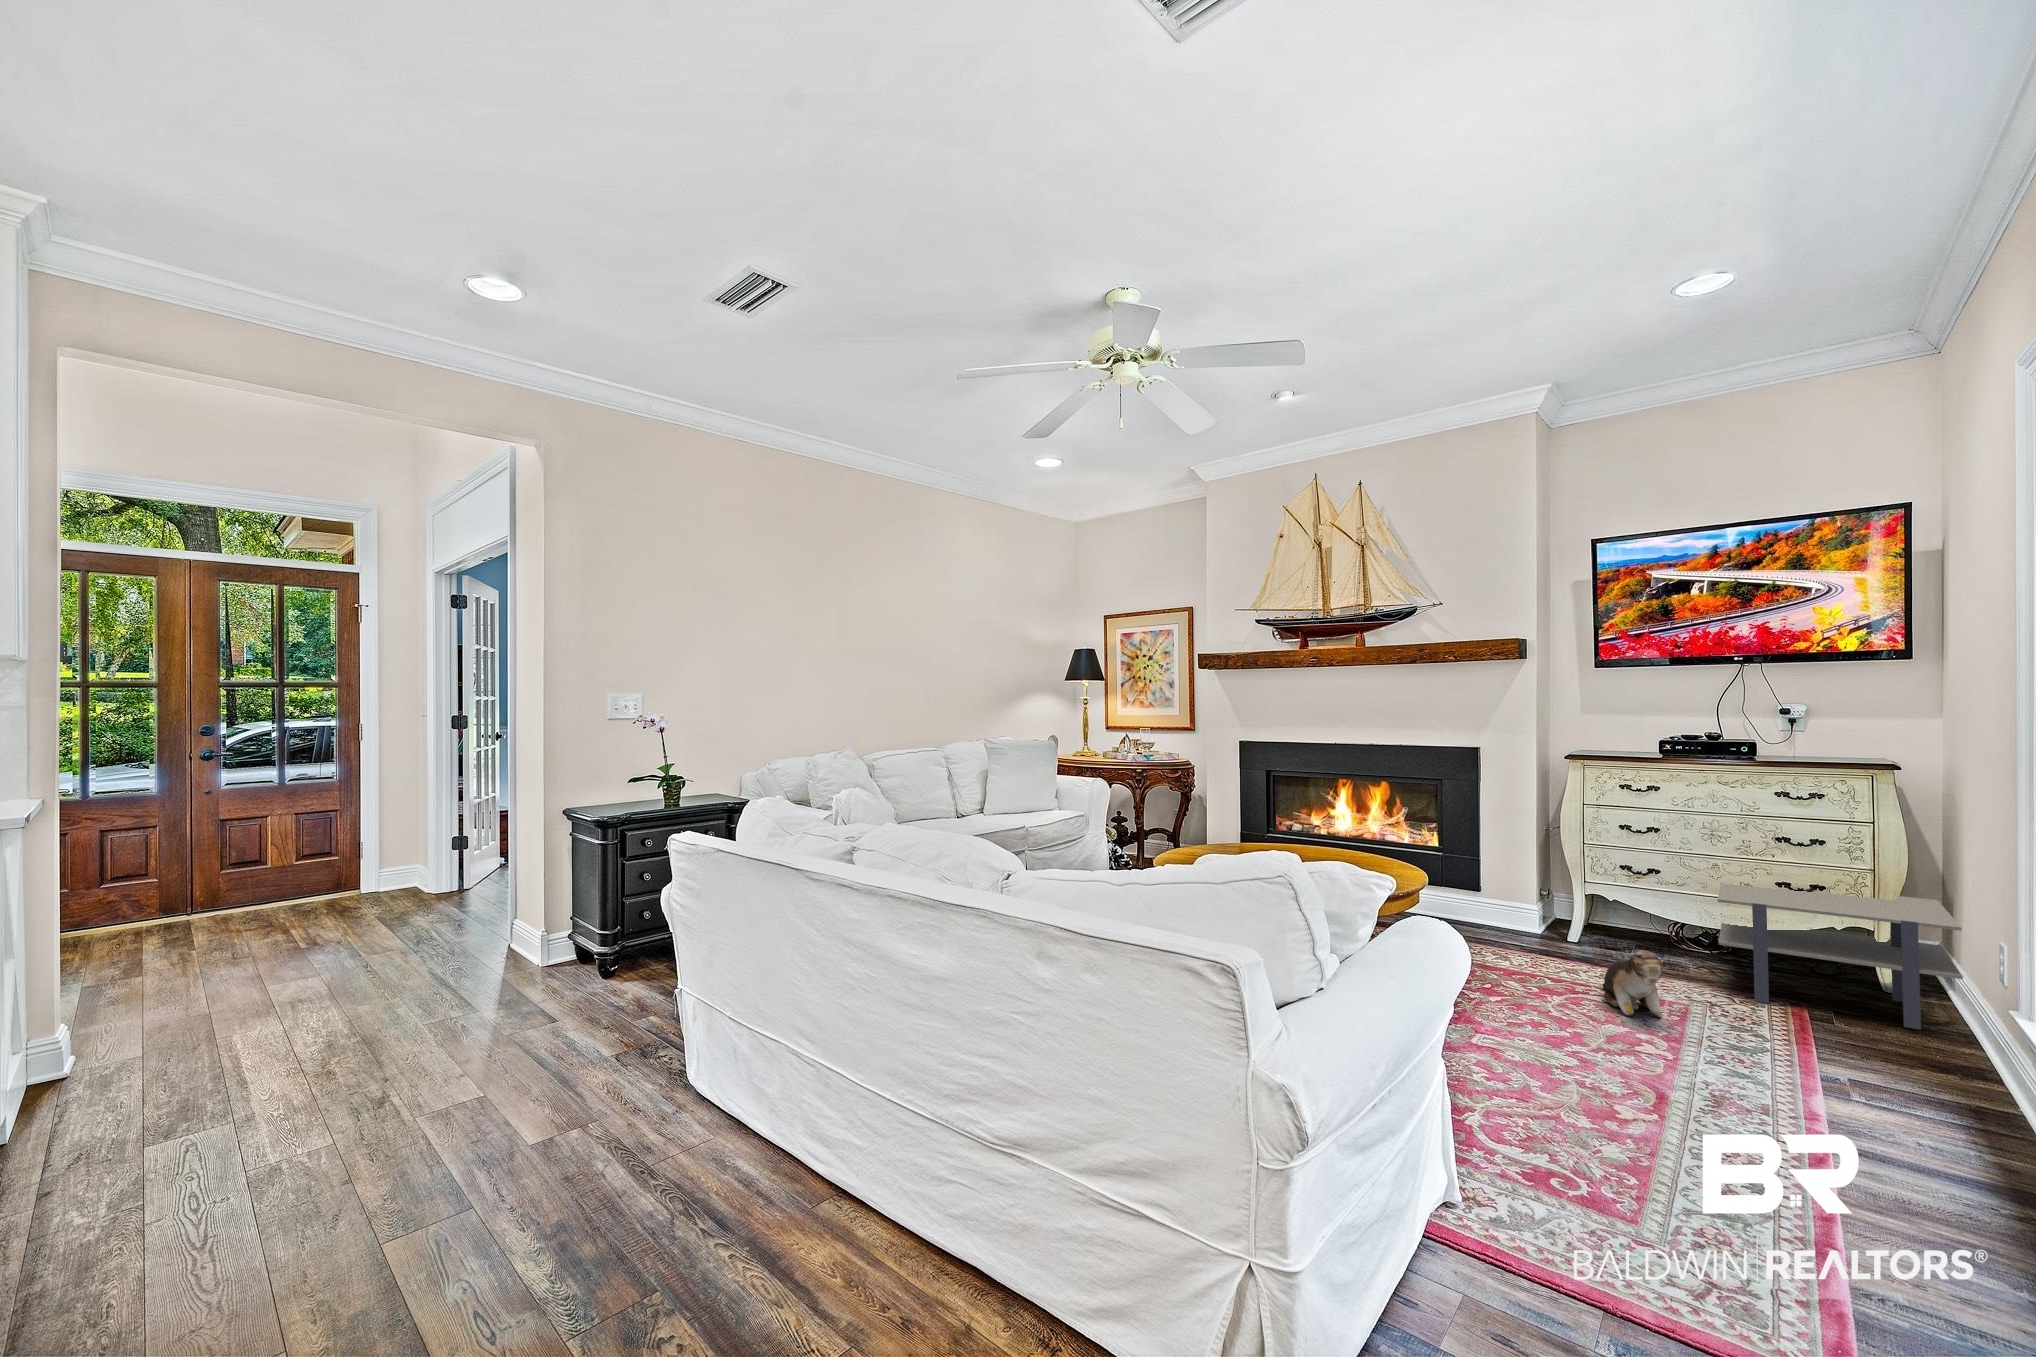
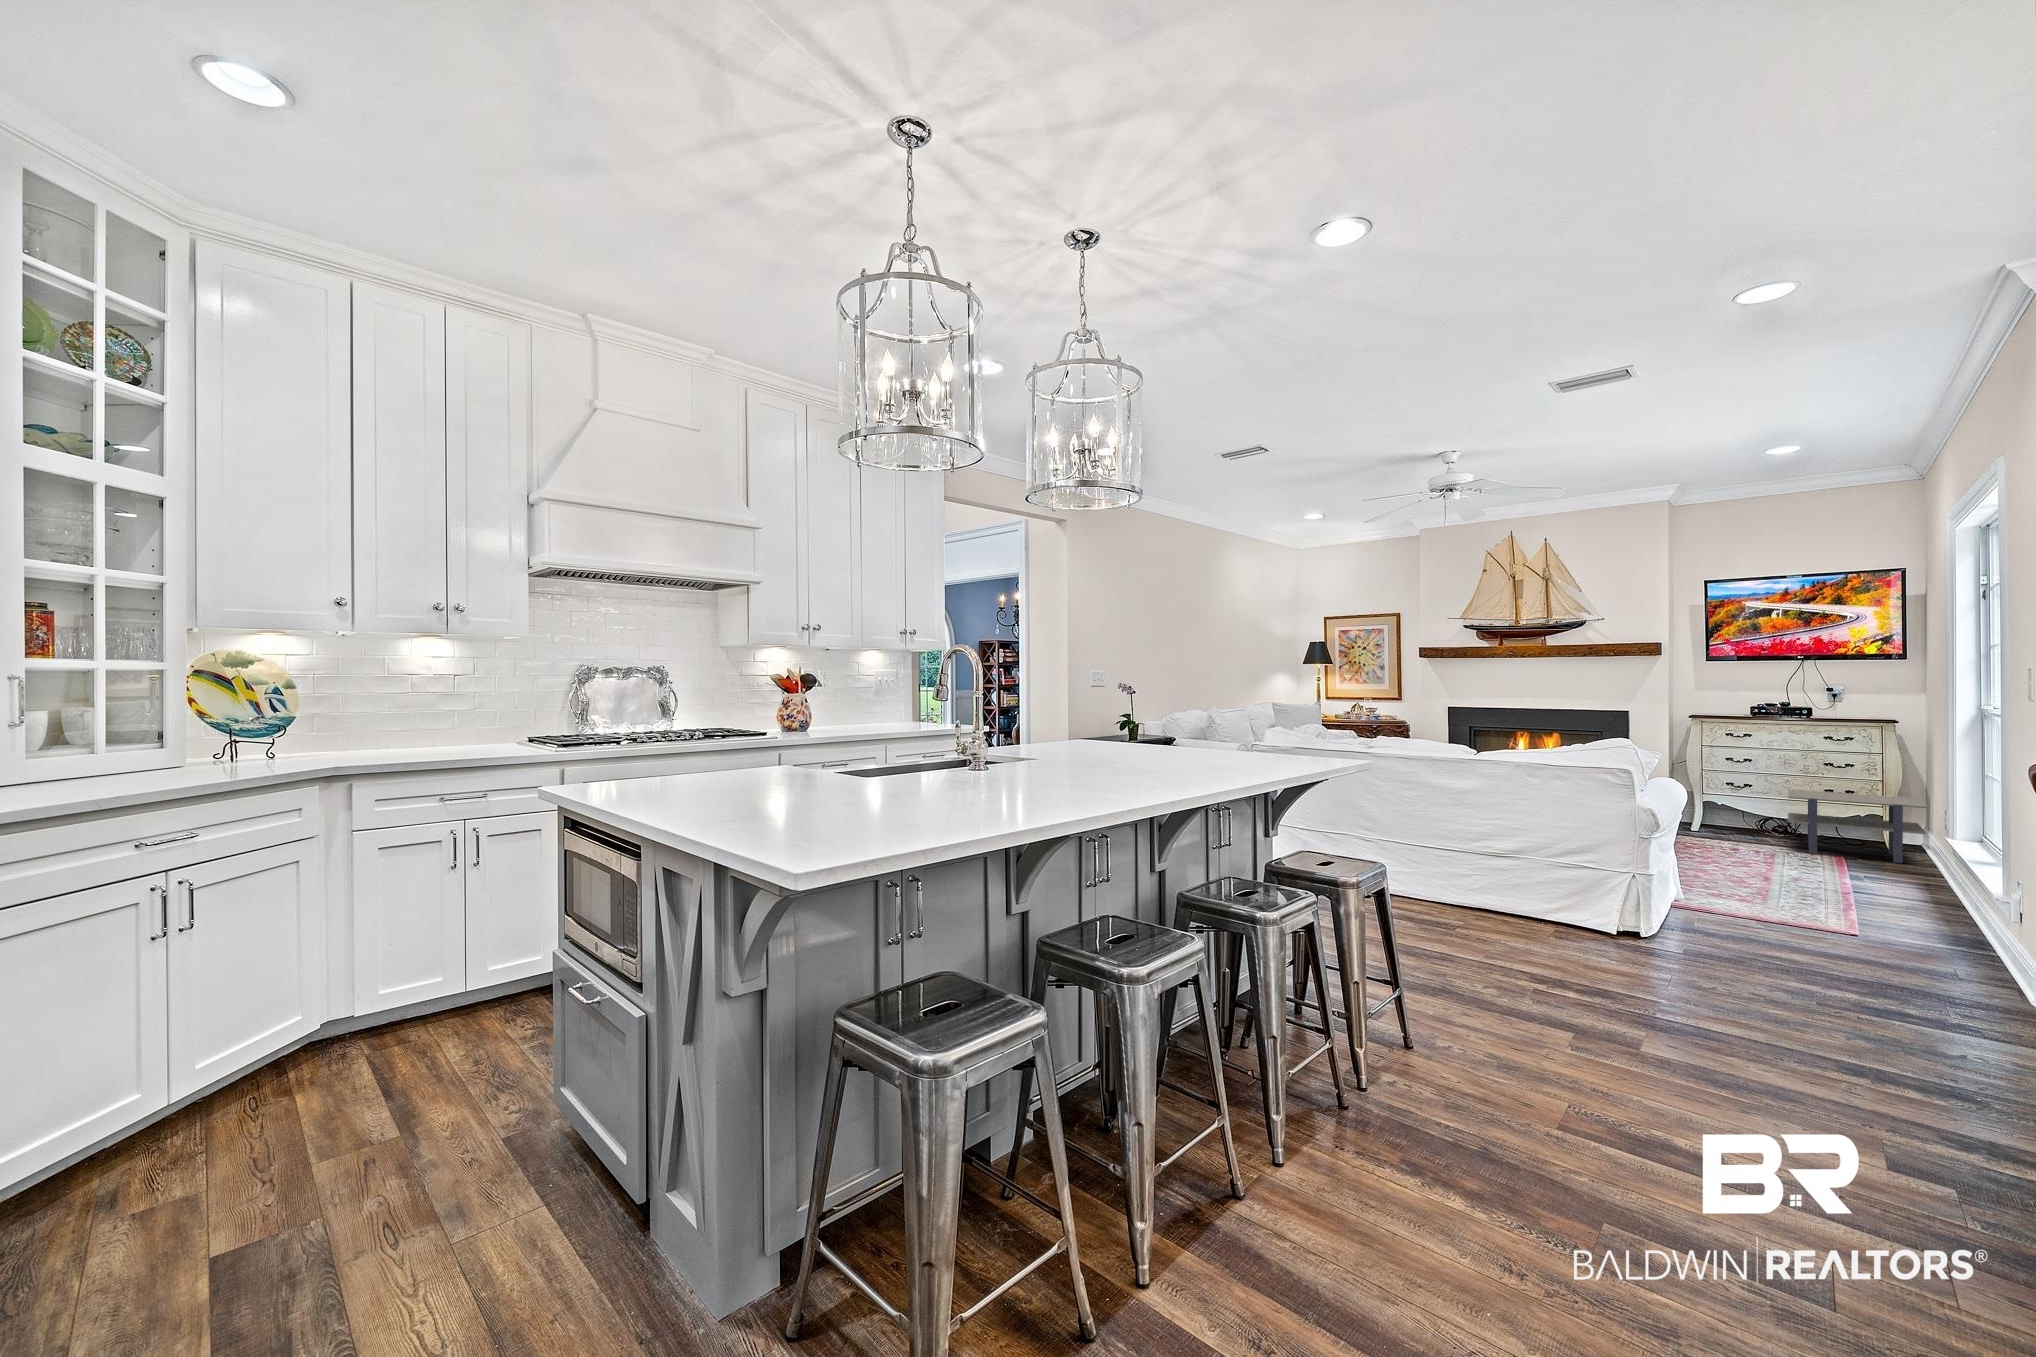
plush toy: present [1602,950,1667,1015] -> none [1719,821,1762,857]

